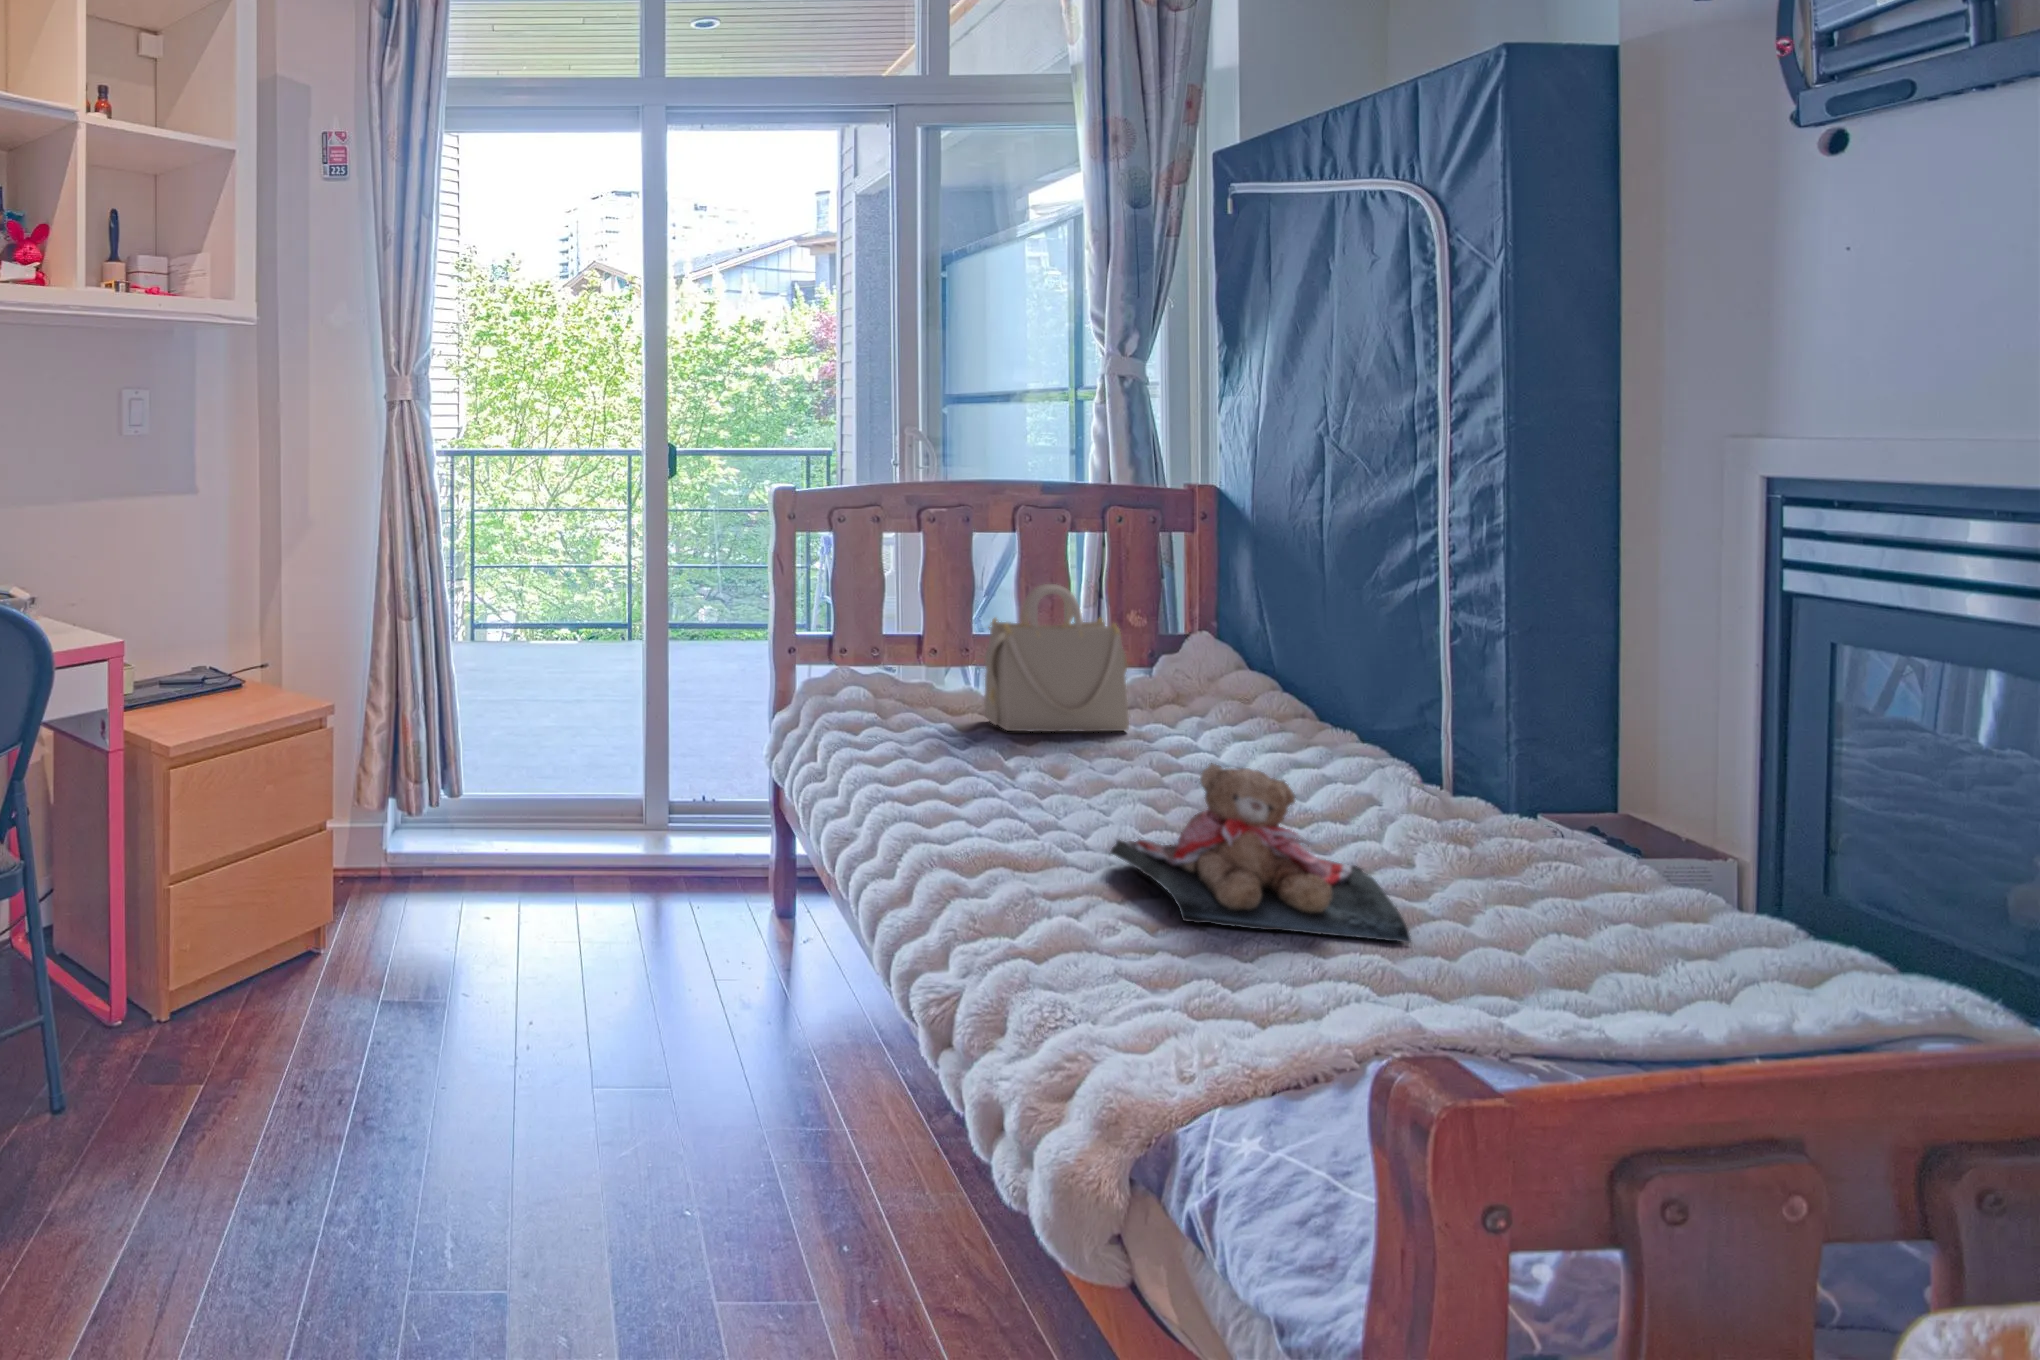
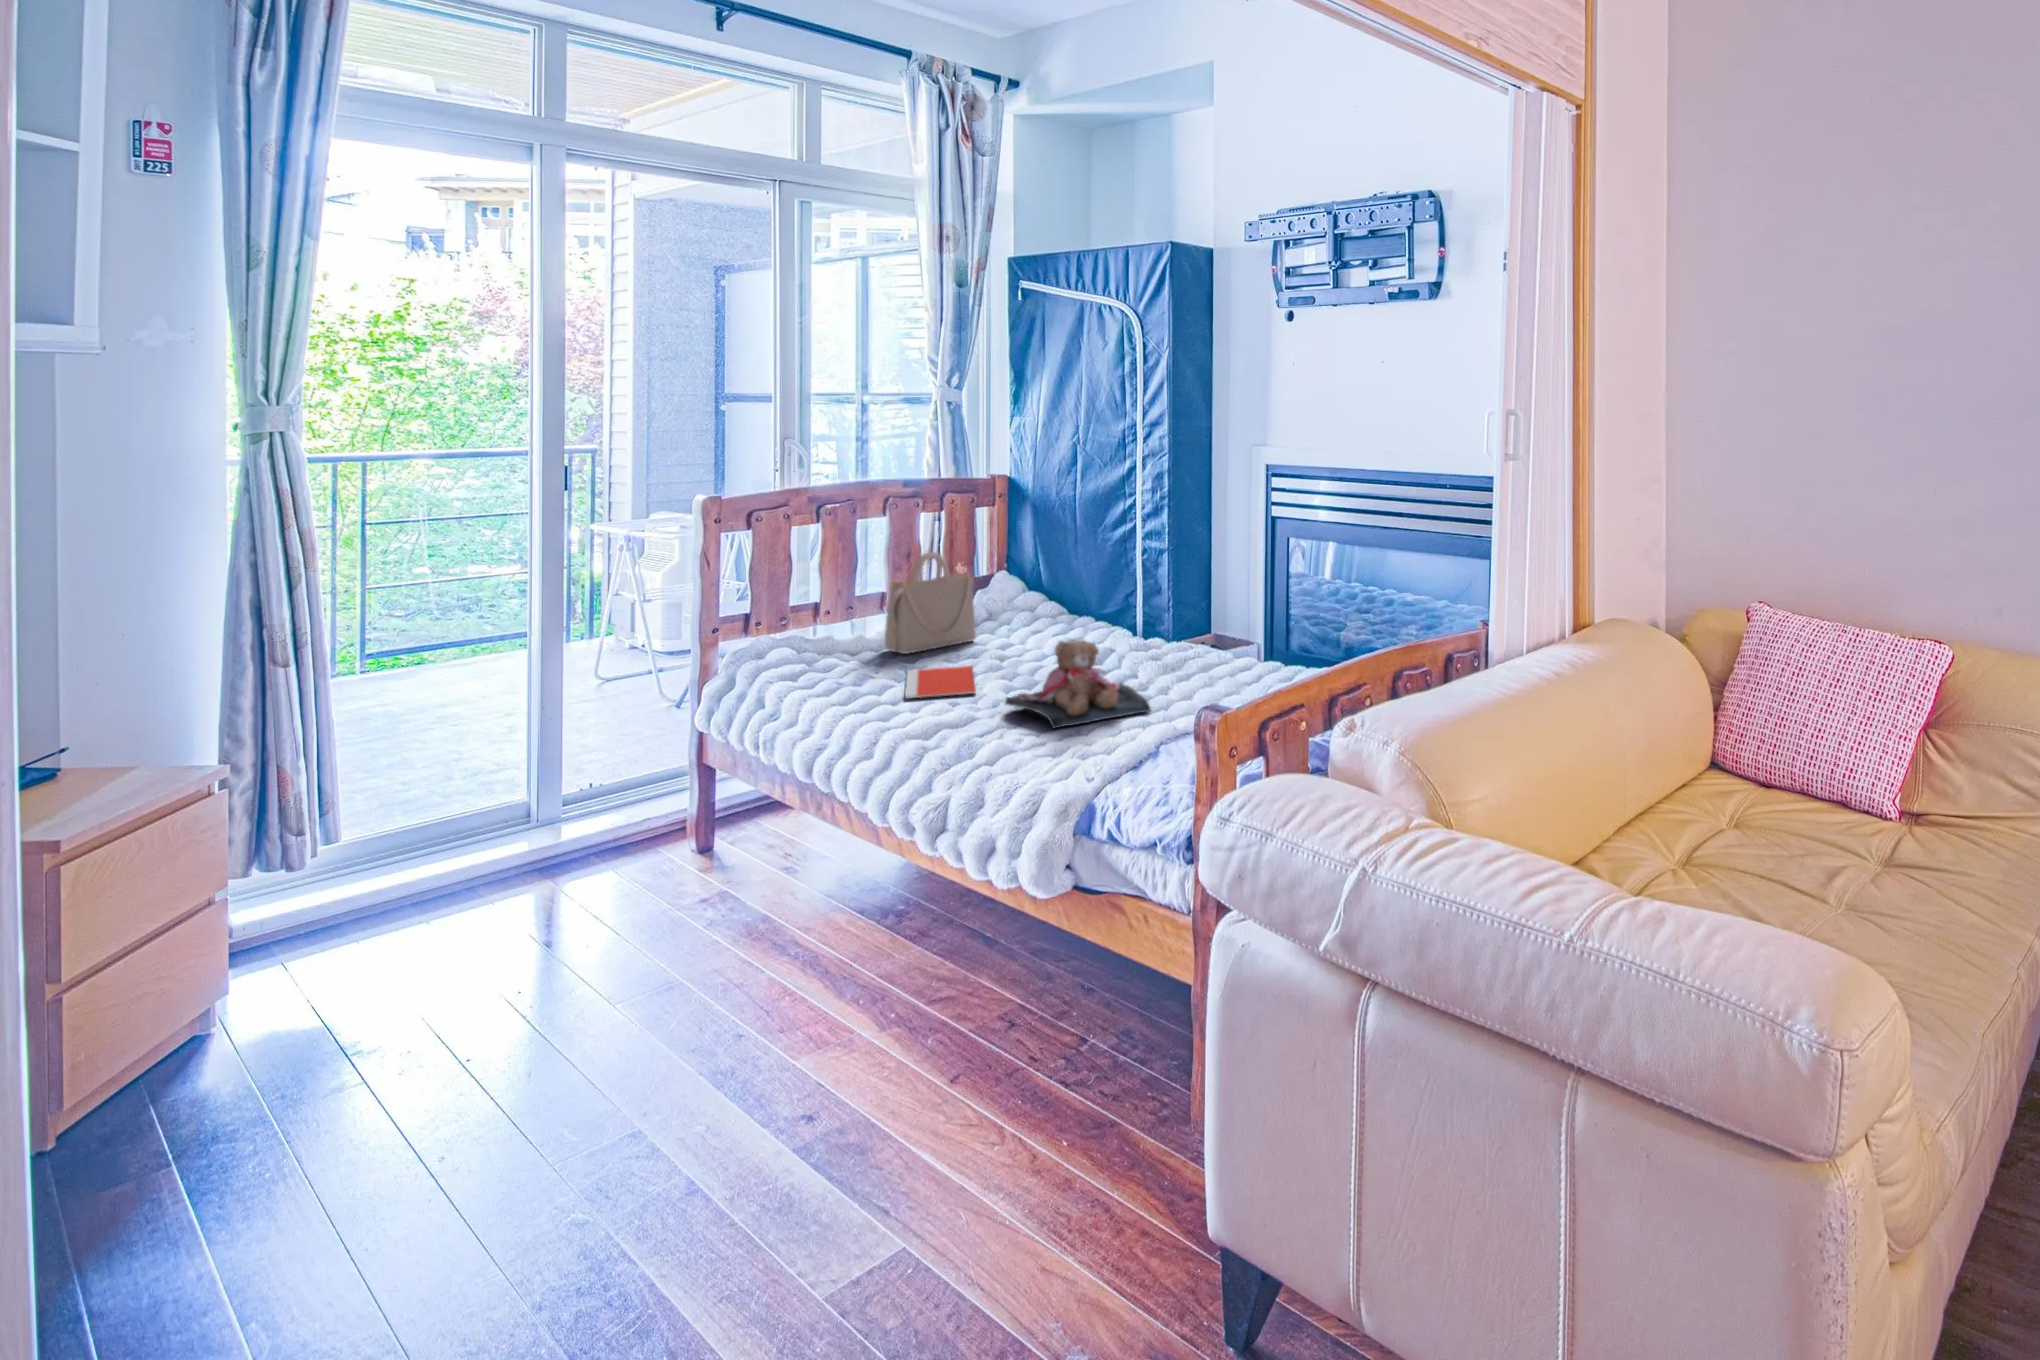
notebook: none [966,756,1102,819] -> present [905,666,976,699]

